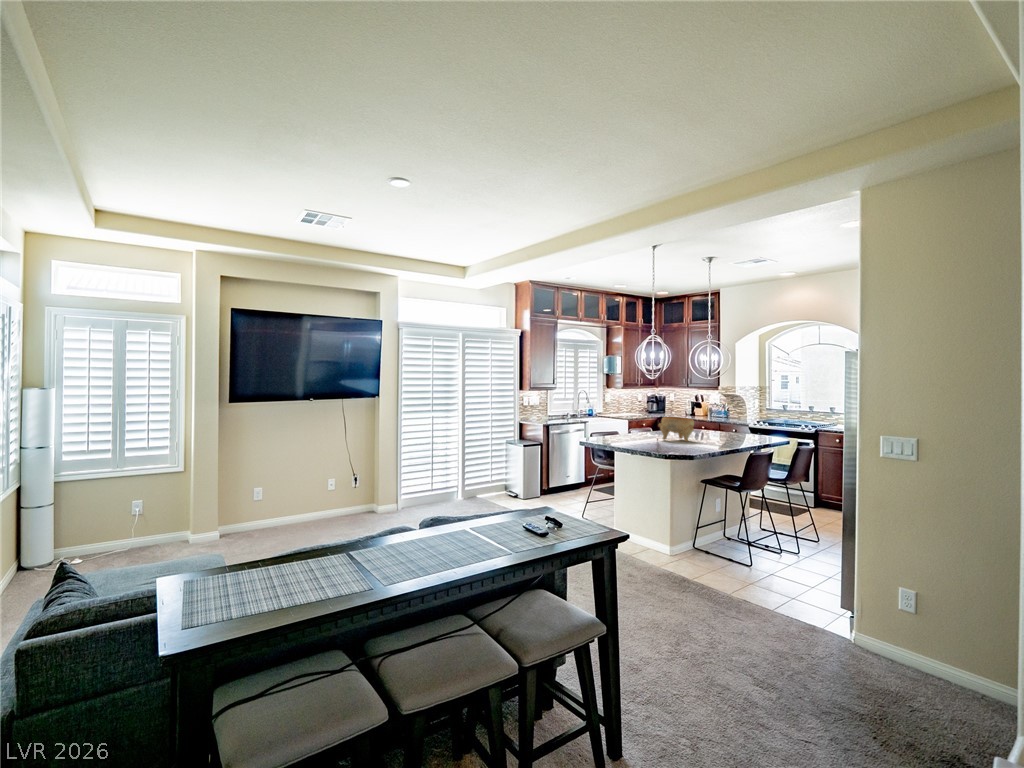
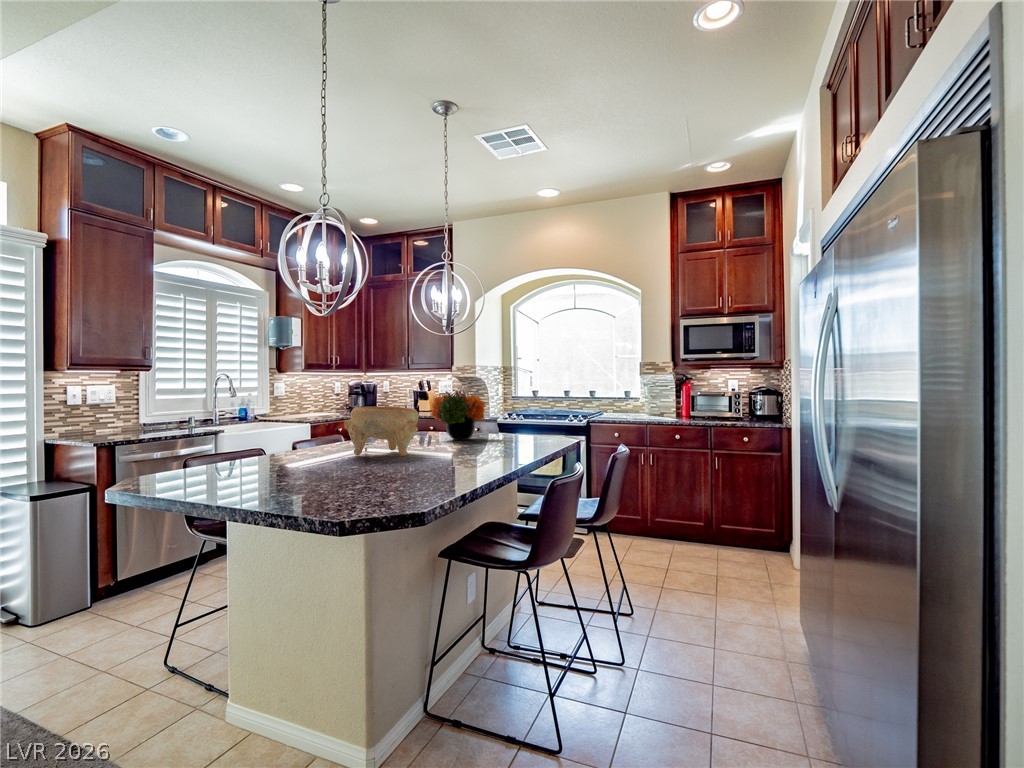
flower arrangement: none [701,408,735,437] -> present [431,390,485,440]

